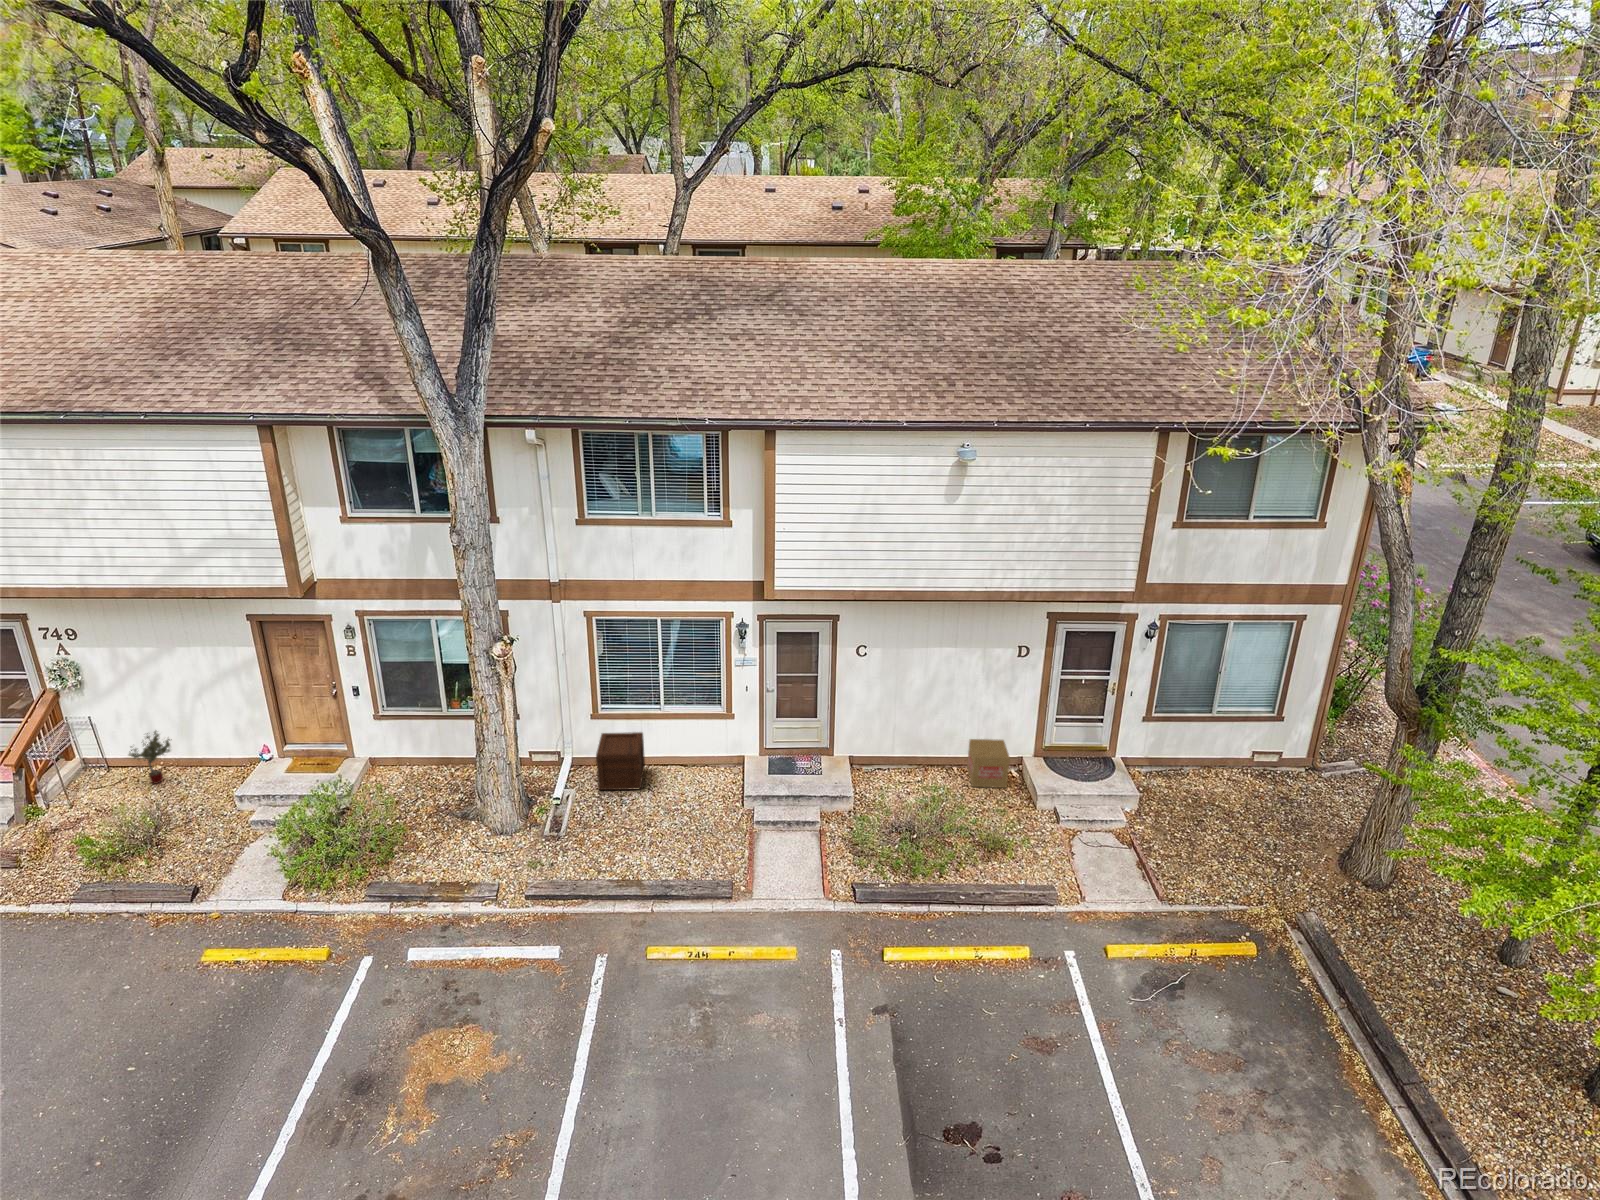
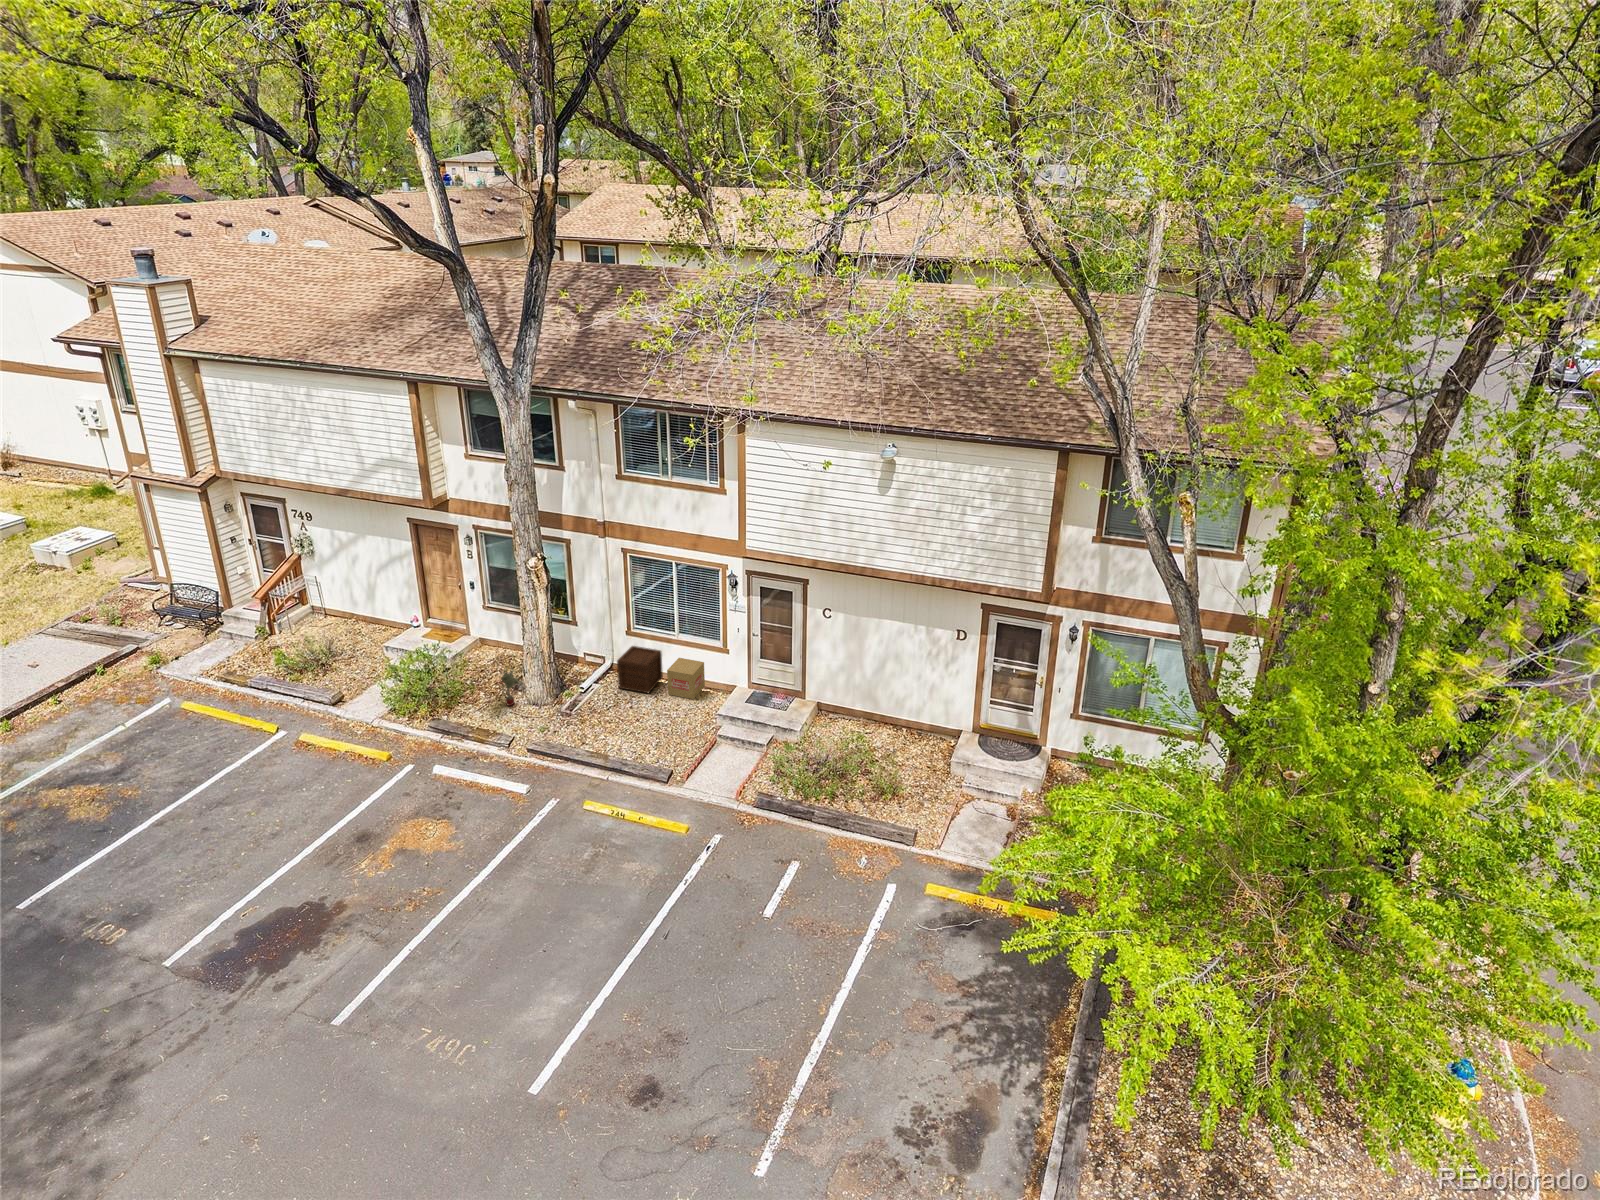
potted tree: present [129,731,170,784] -> present [501,667,523,706]
cardboard box: present [967,739,1010,788] -> present [667,658,705,699]

